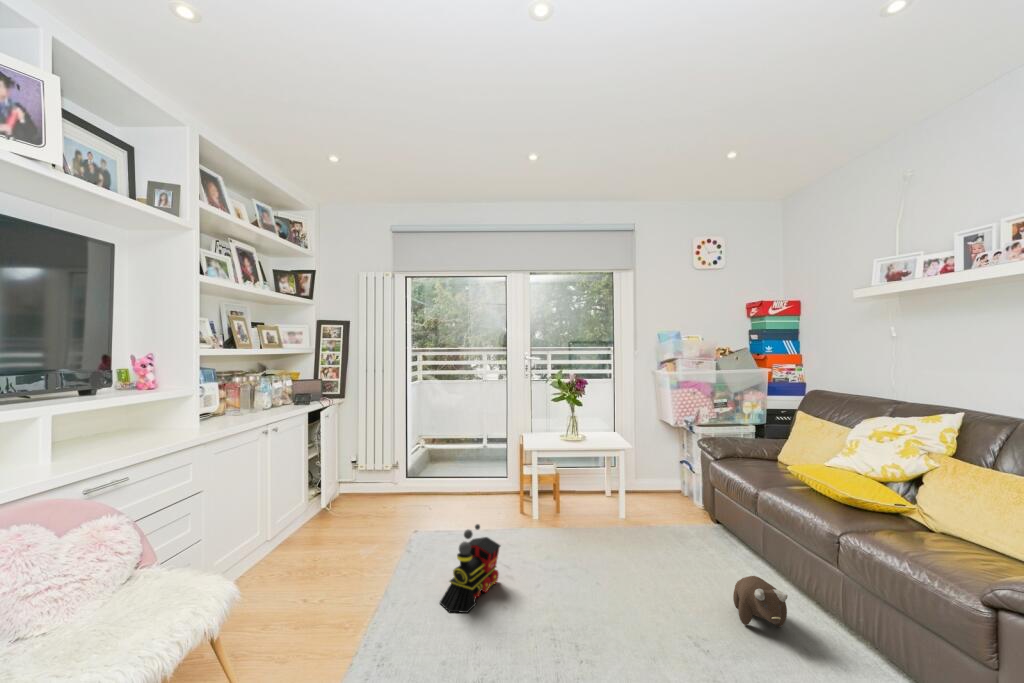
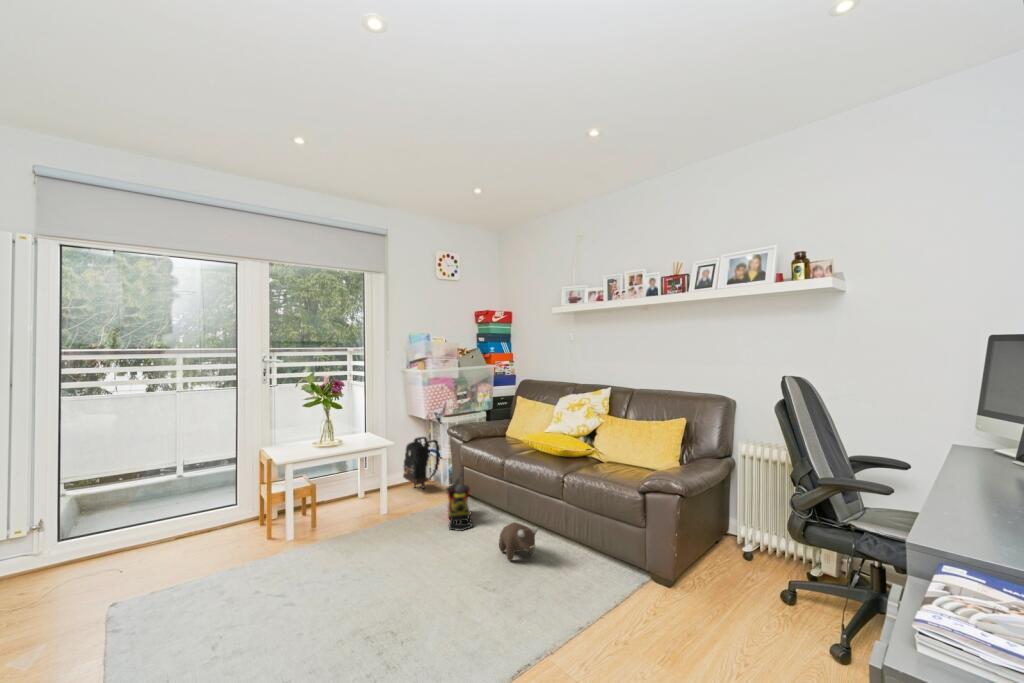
backpack: none [649,445,690,504] -> present [403,437,440,489]
toy train: present [440,524,500,613] -> present [446,473,472,531]

